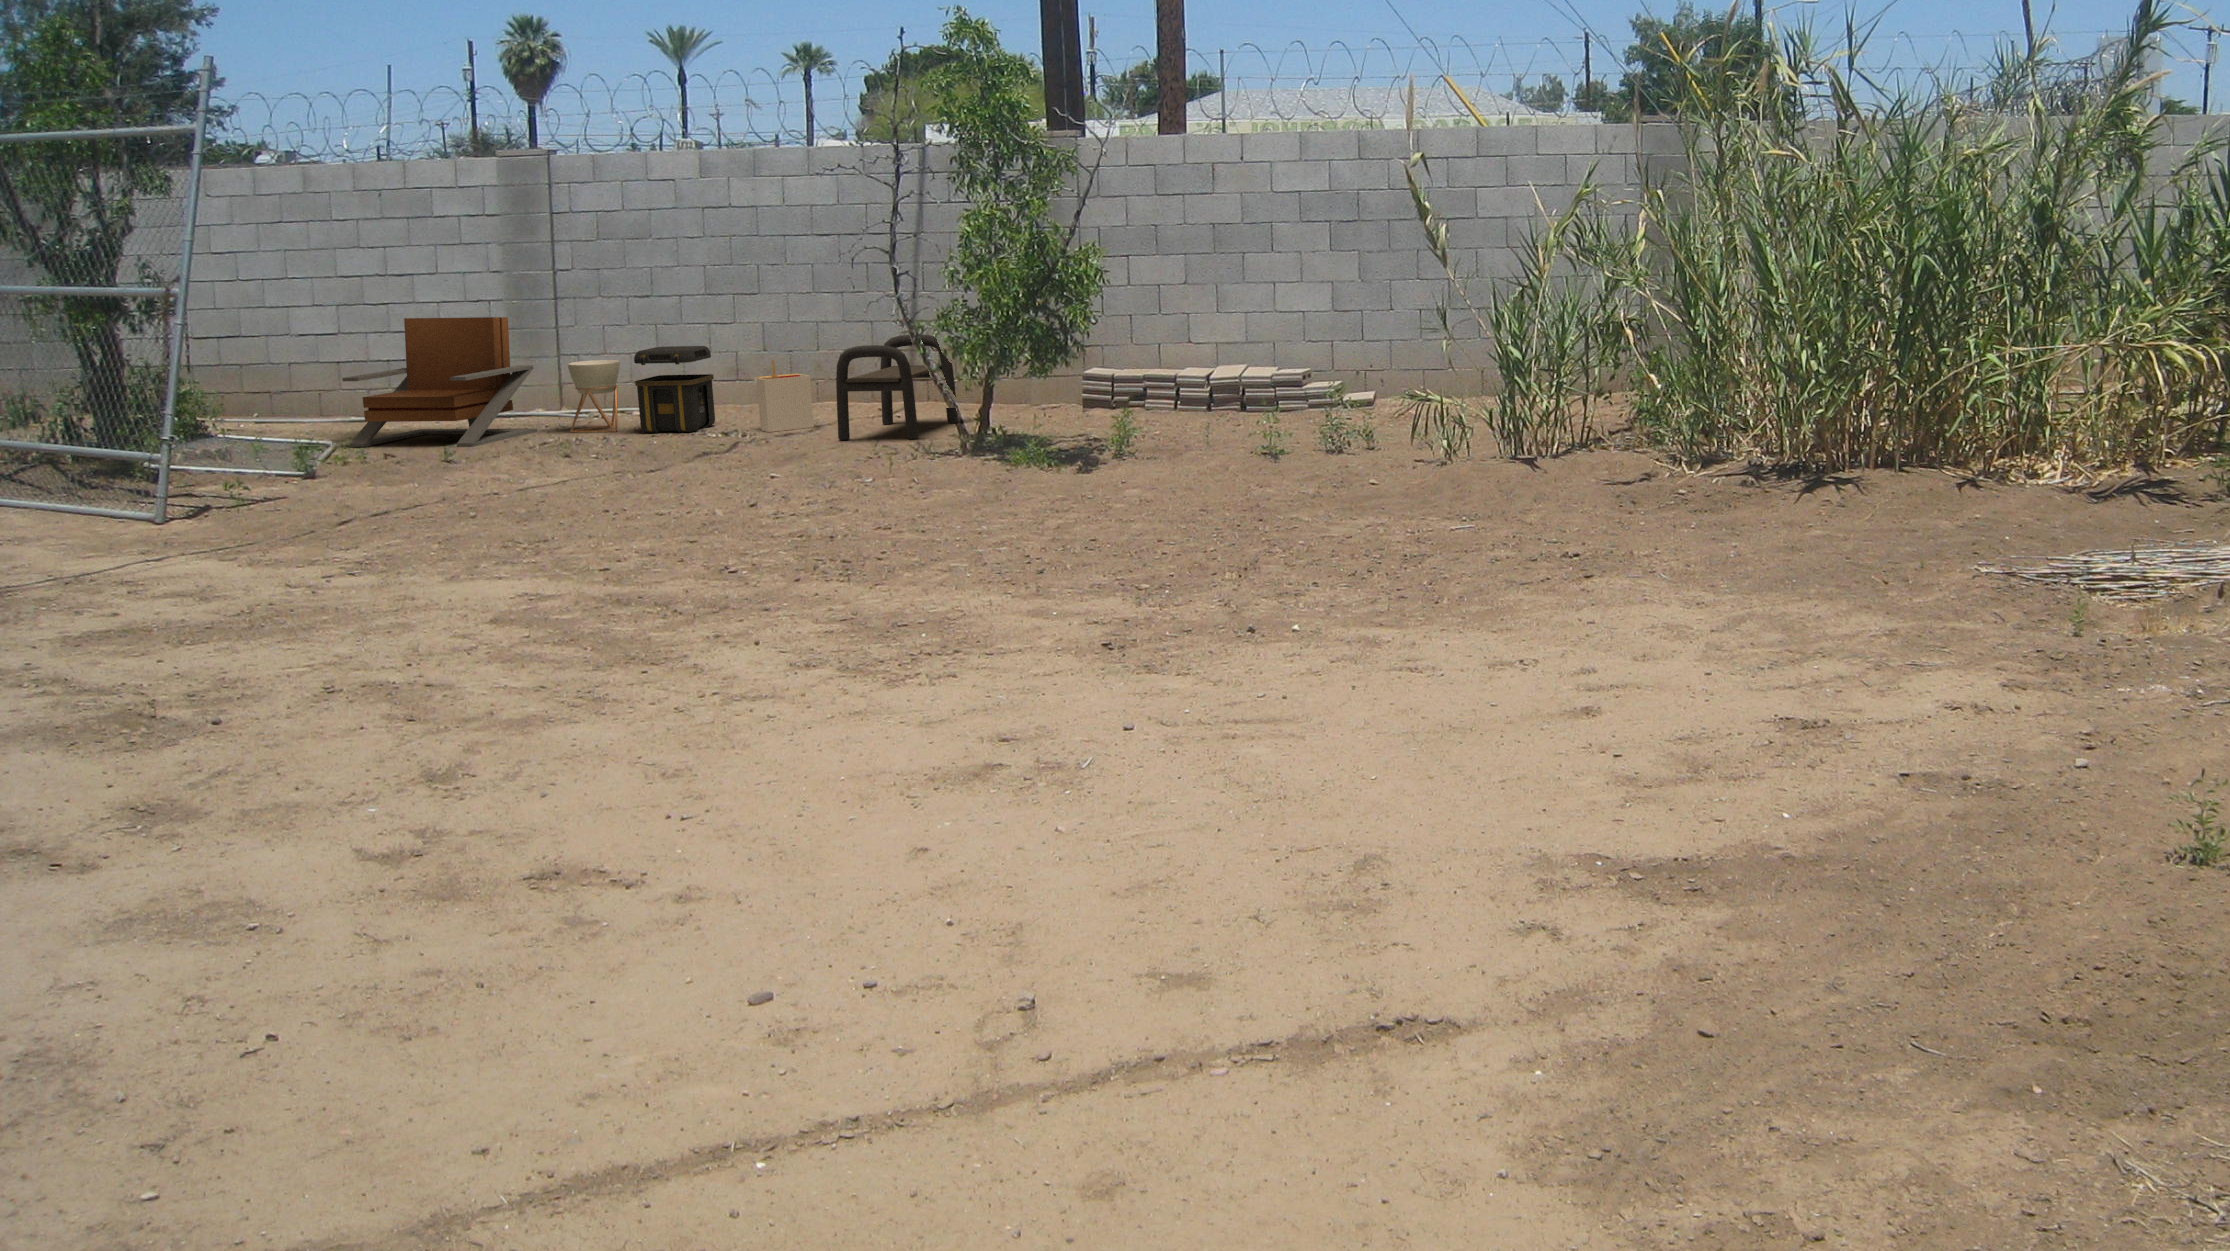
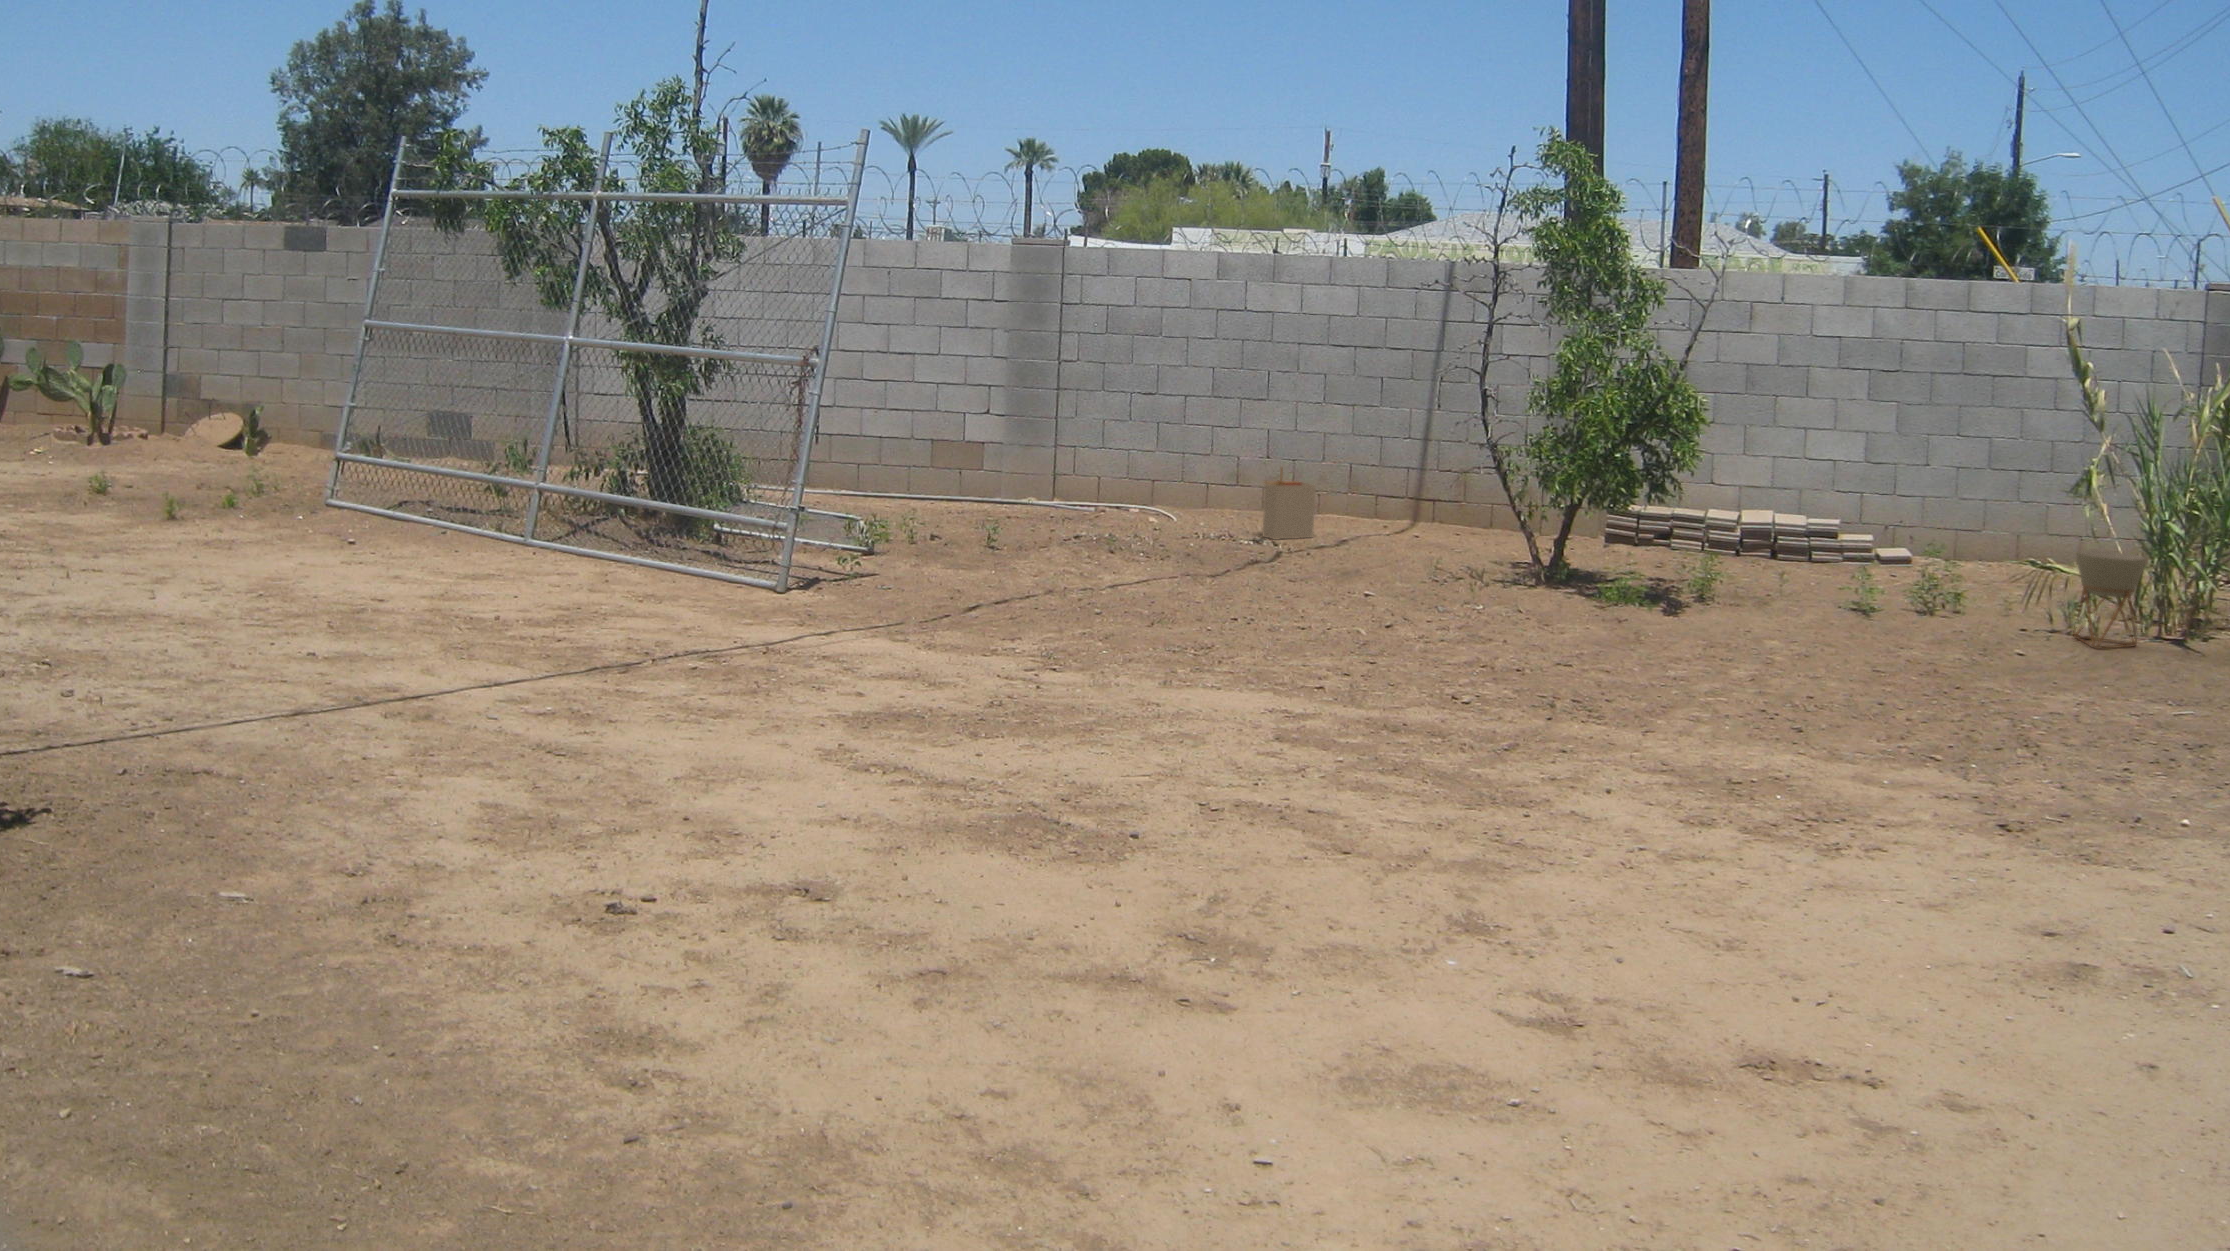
lounge chair: present [342,317,537,447] -> none [865,394,1031,530]
bench: present [836,335,958,440] -> none [1368,451,1463,563]
toolbox: present [634,346,715,433] -> none [1141,442,1209,532]
planter: present [568,360,620,432] -> present [2073,550,2146,649]

